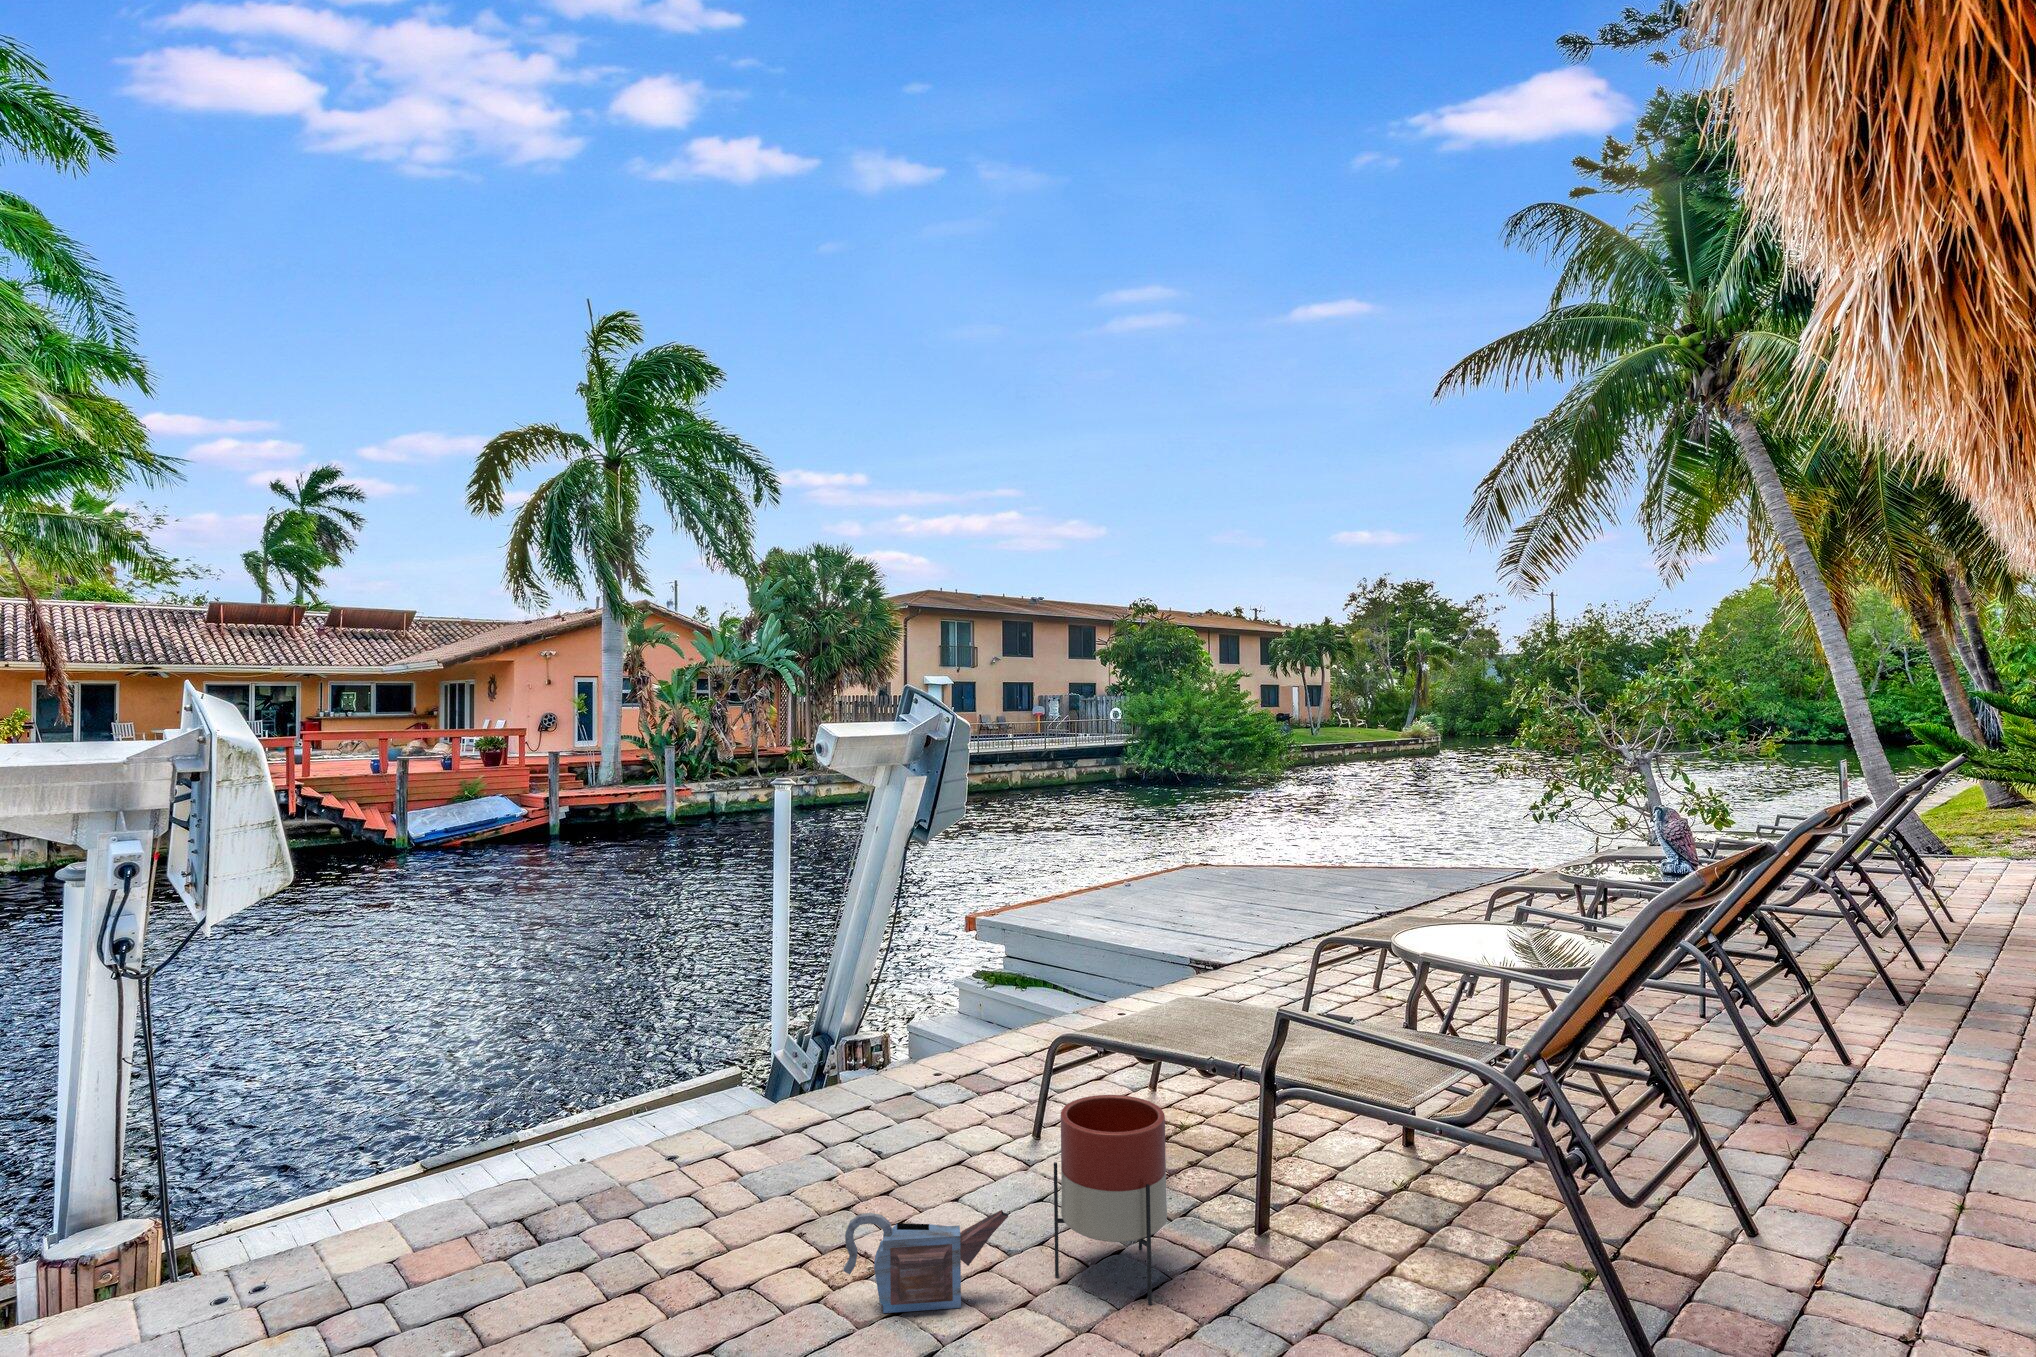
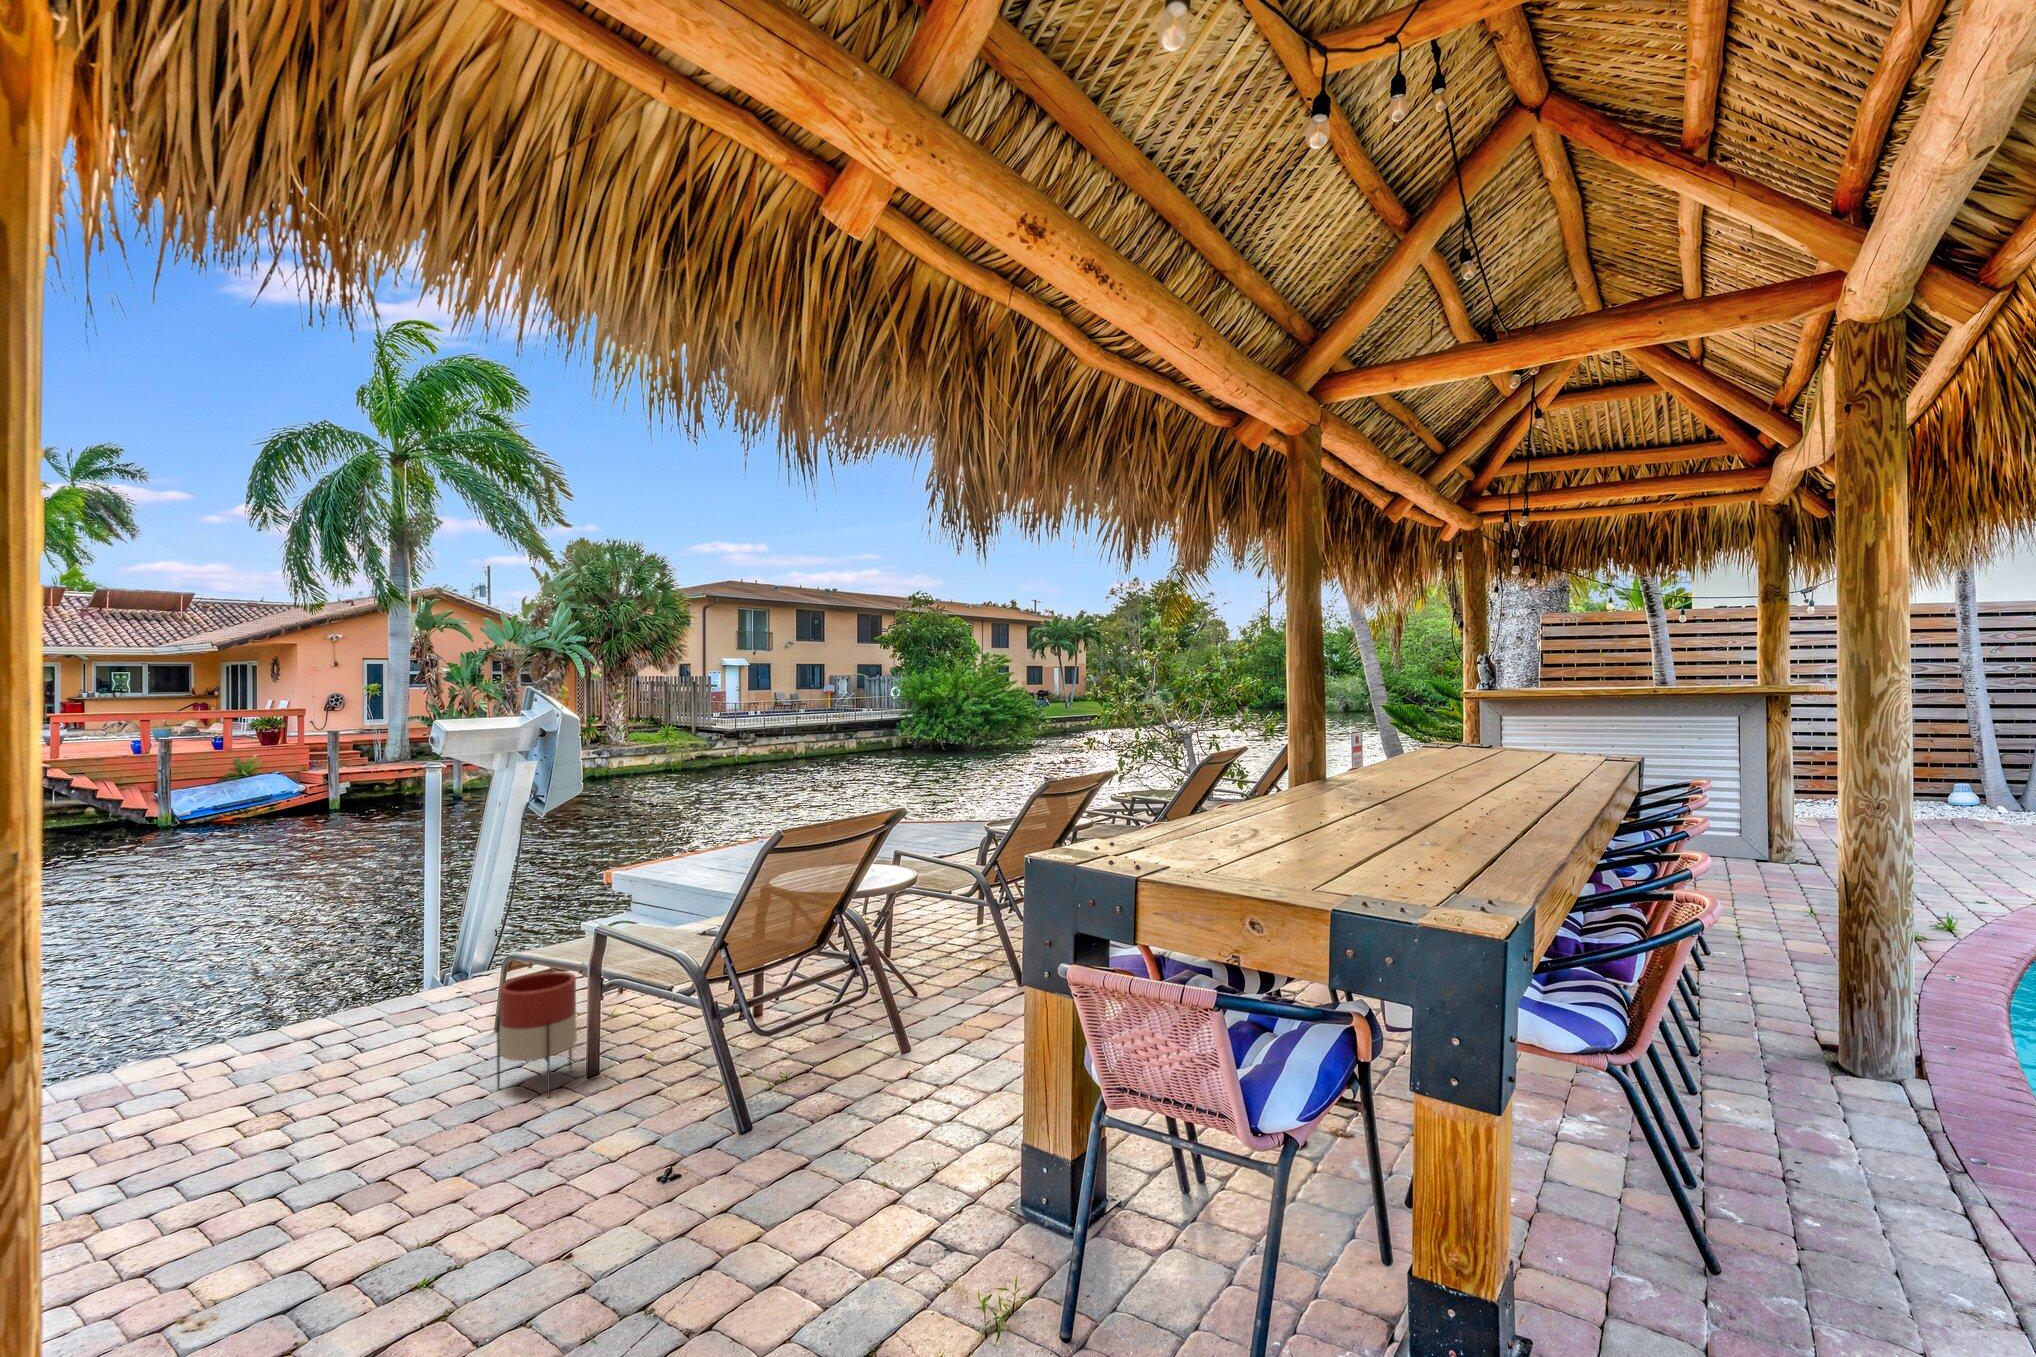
watering can: present [843,1210,1008,1313] -> none [329,1047,455,1118]

